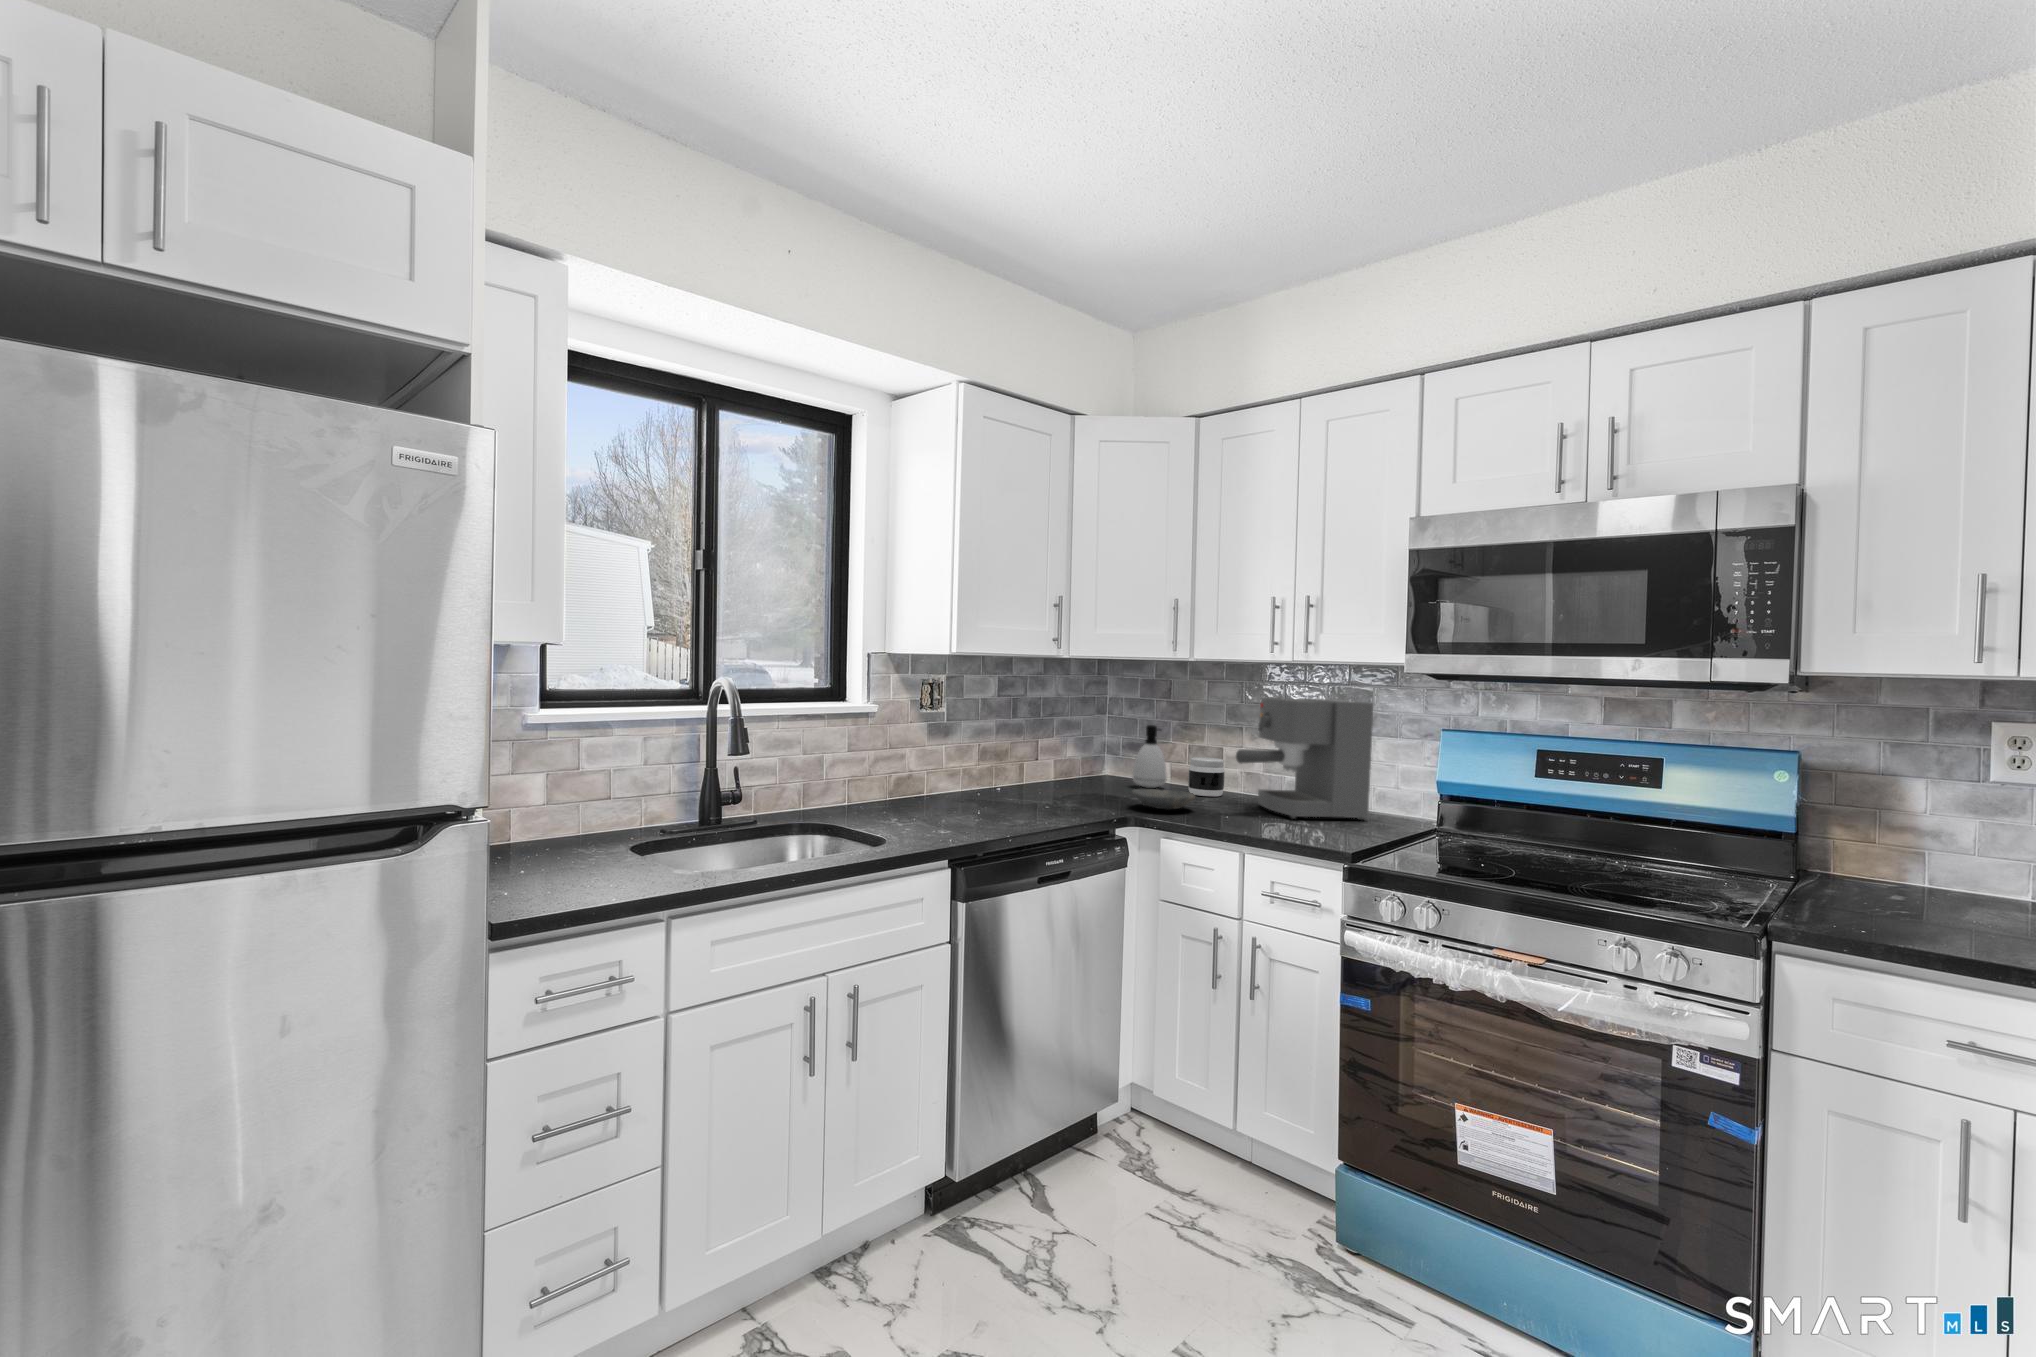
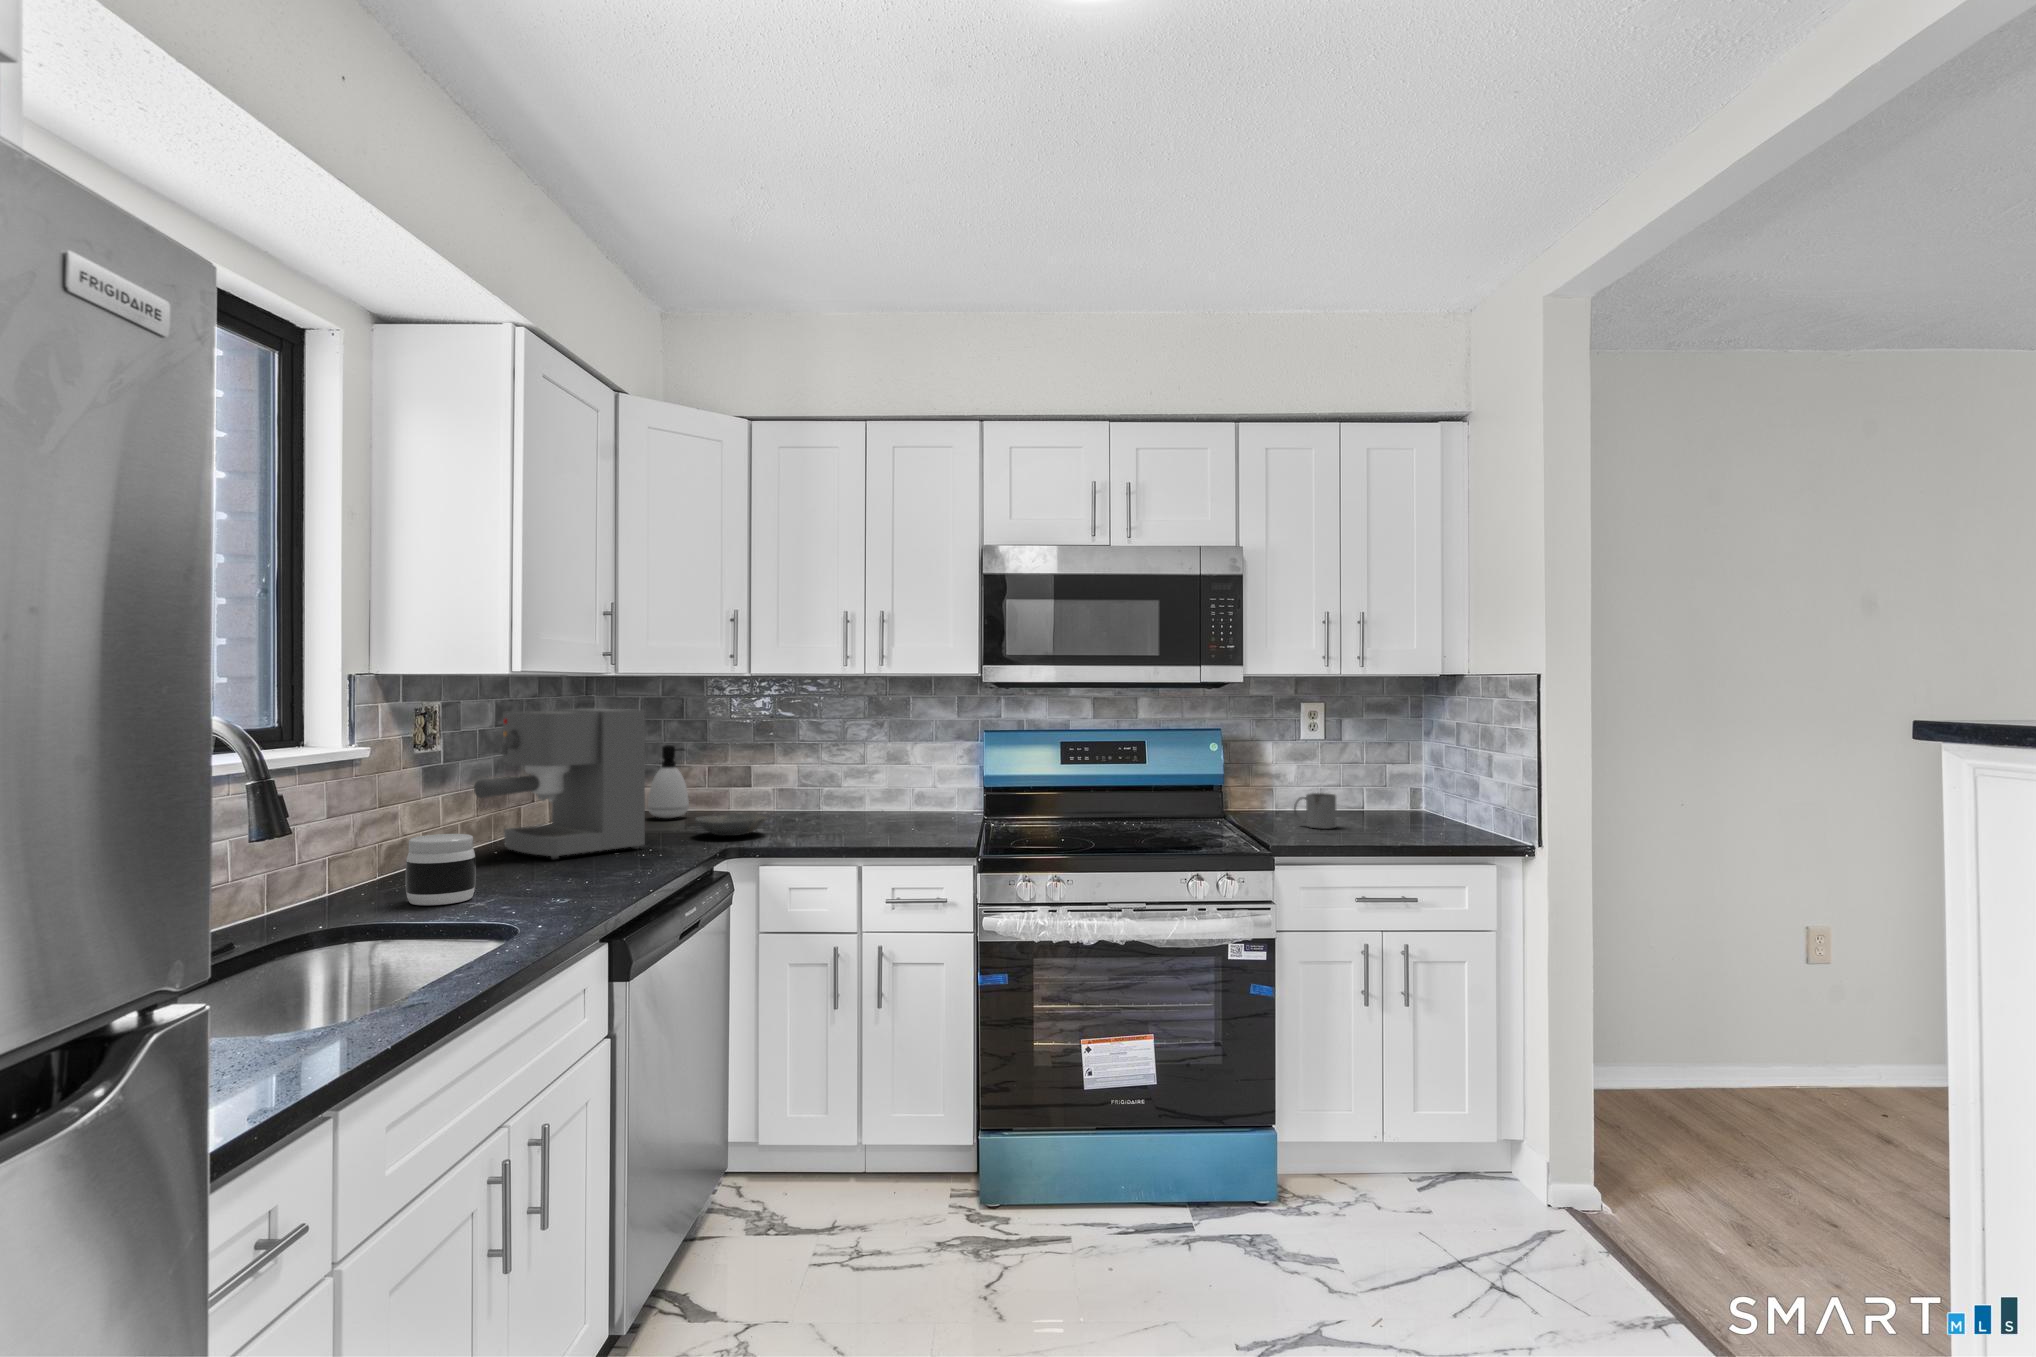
coffee maker: present [1236,698,1373,820] -> present [474,709,646,859]
jar: present [1188,757,1225,796] -> present [406,834,476,905]
mug: none [1892,866,1978,925] -> present [1294,793,1336,829]

